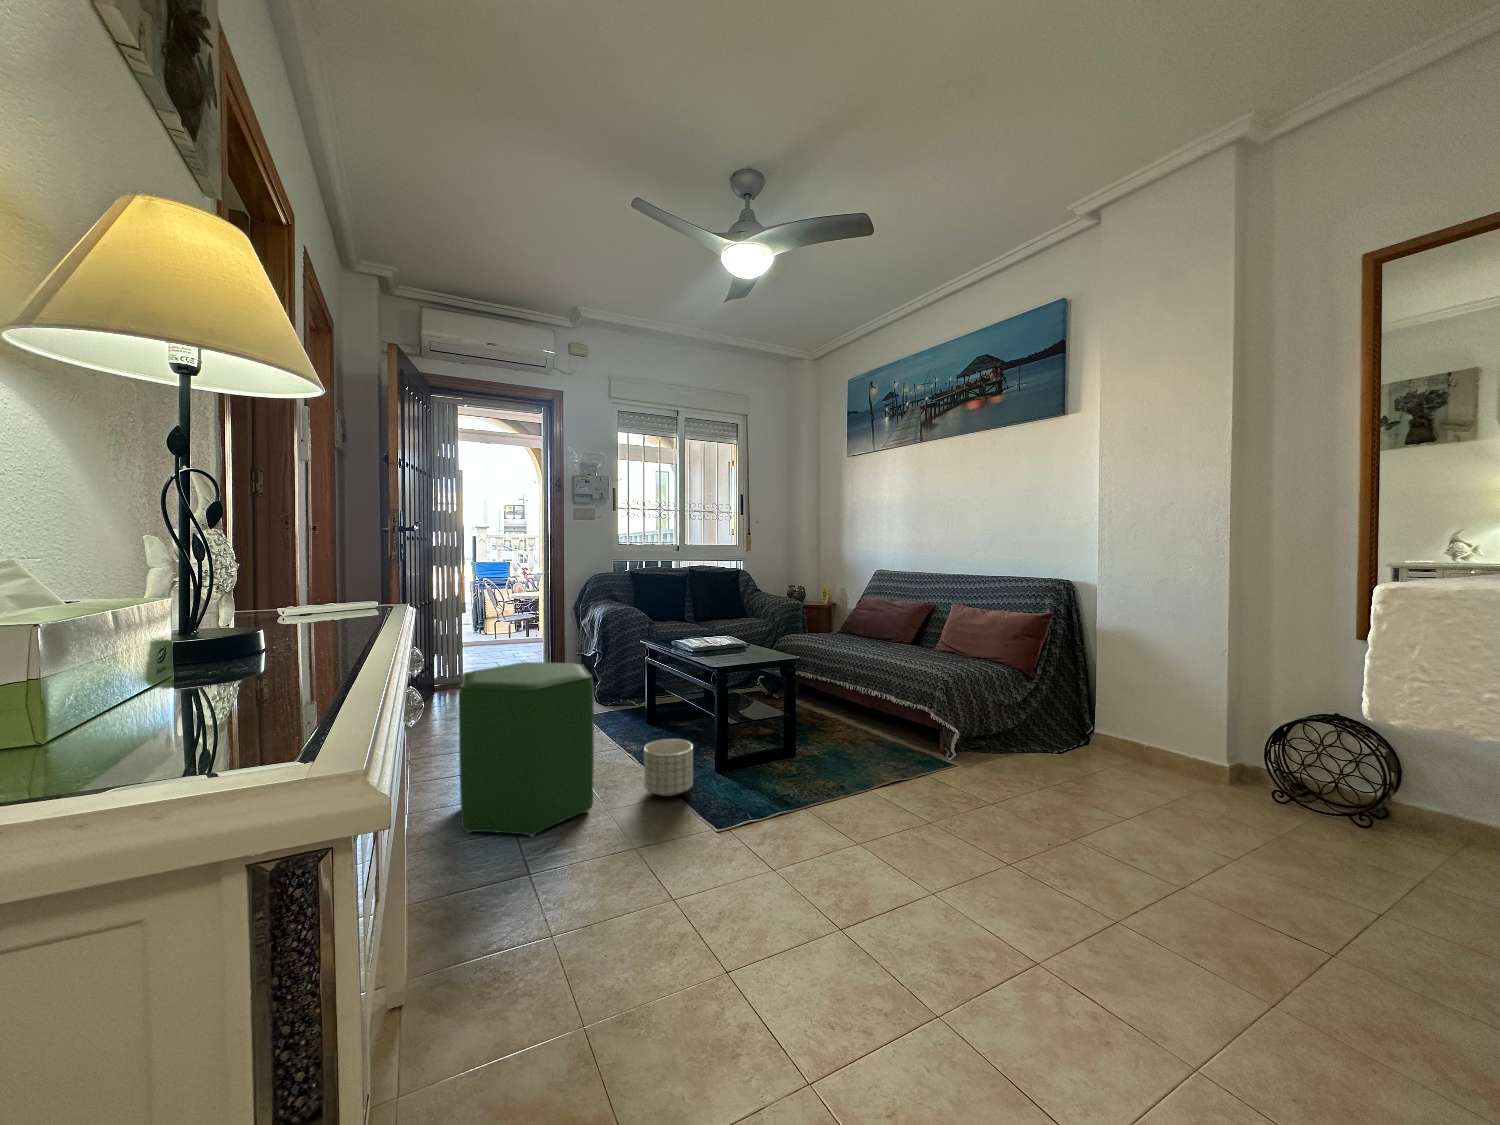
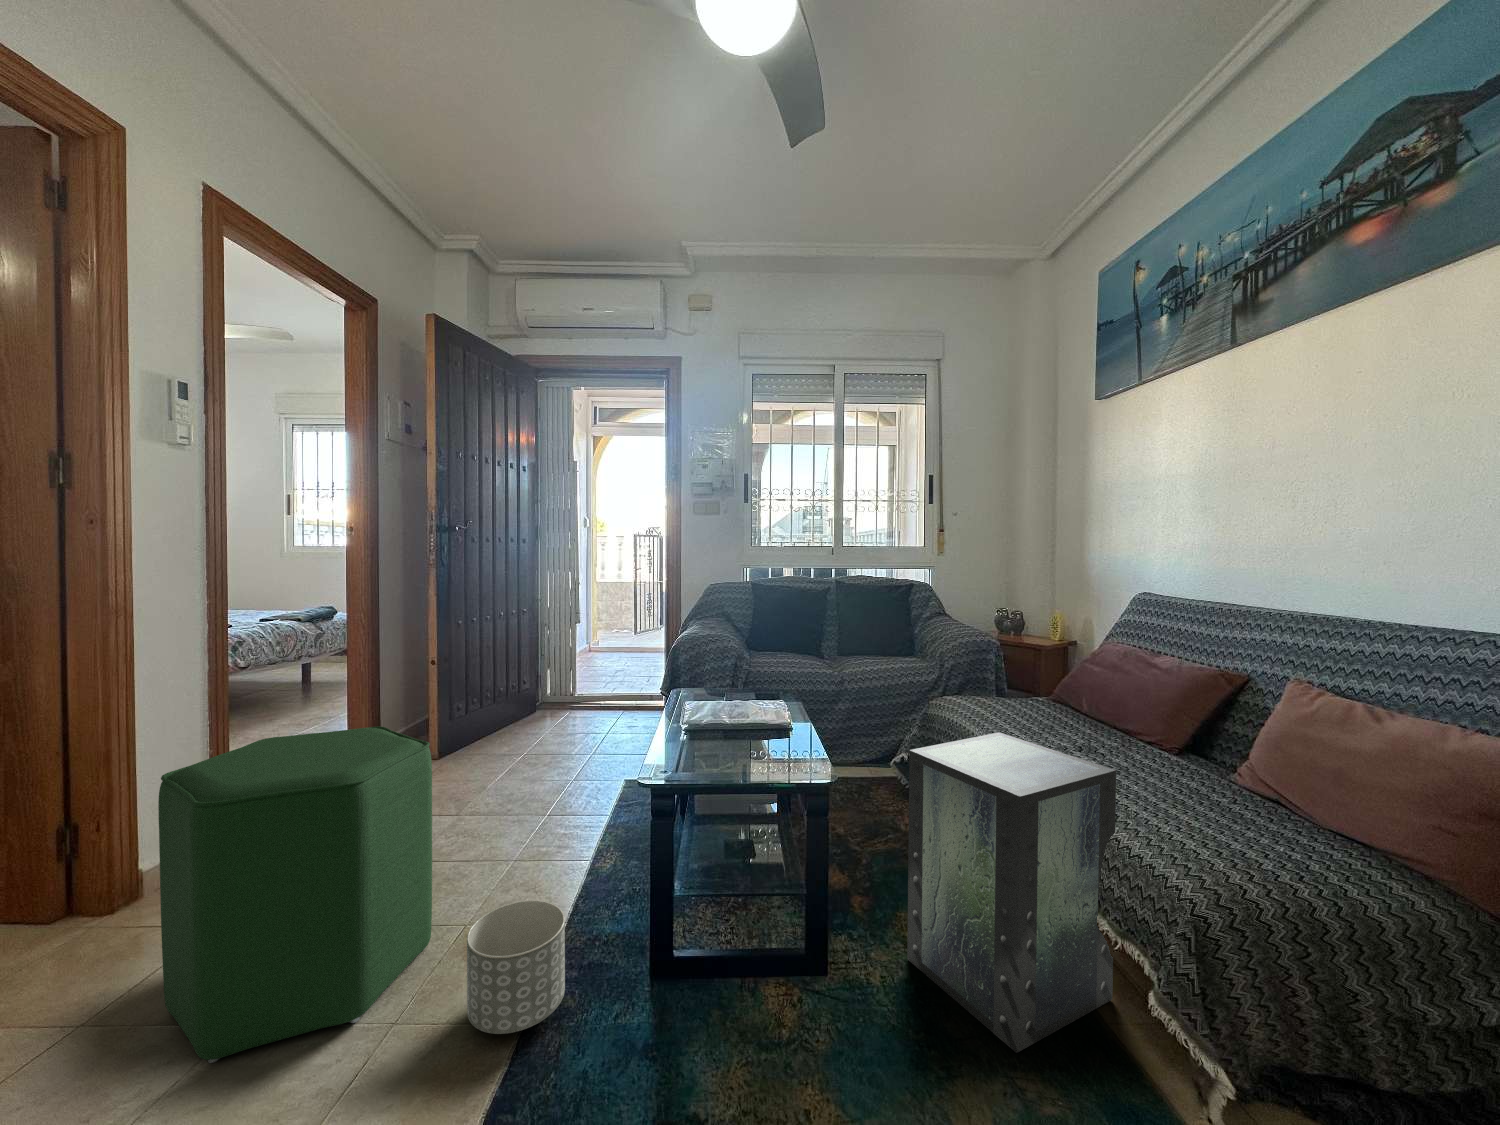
storage box: none [823,636,907,758] -> present [907,732,1116,1053]

